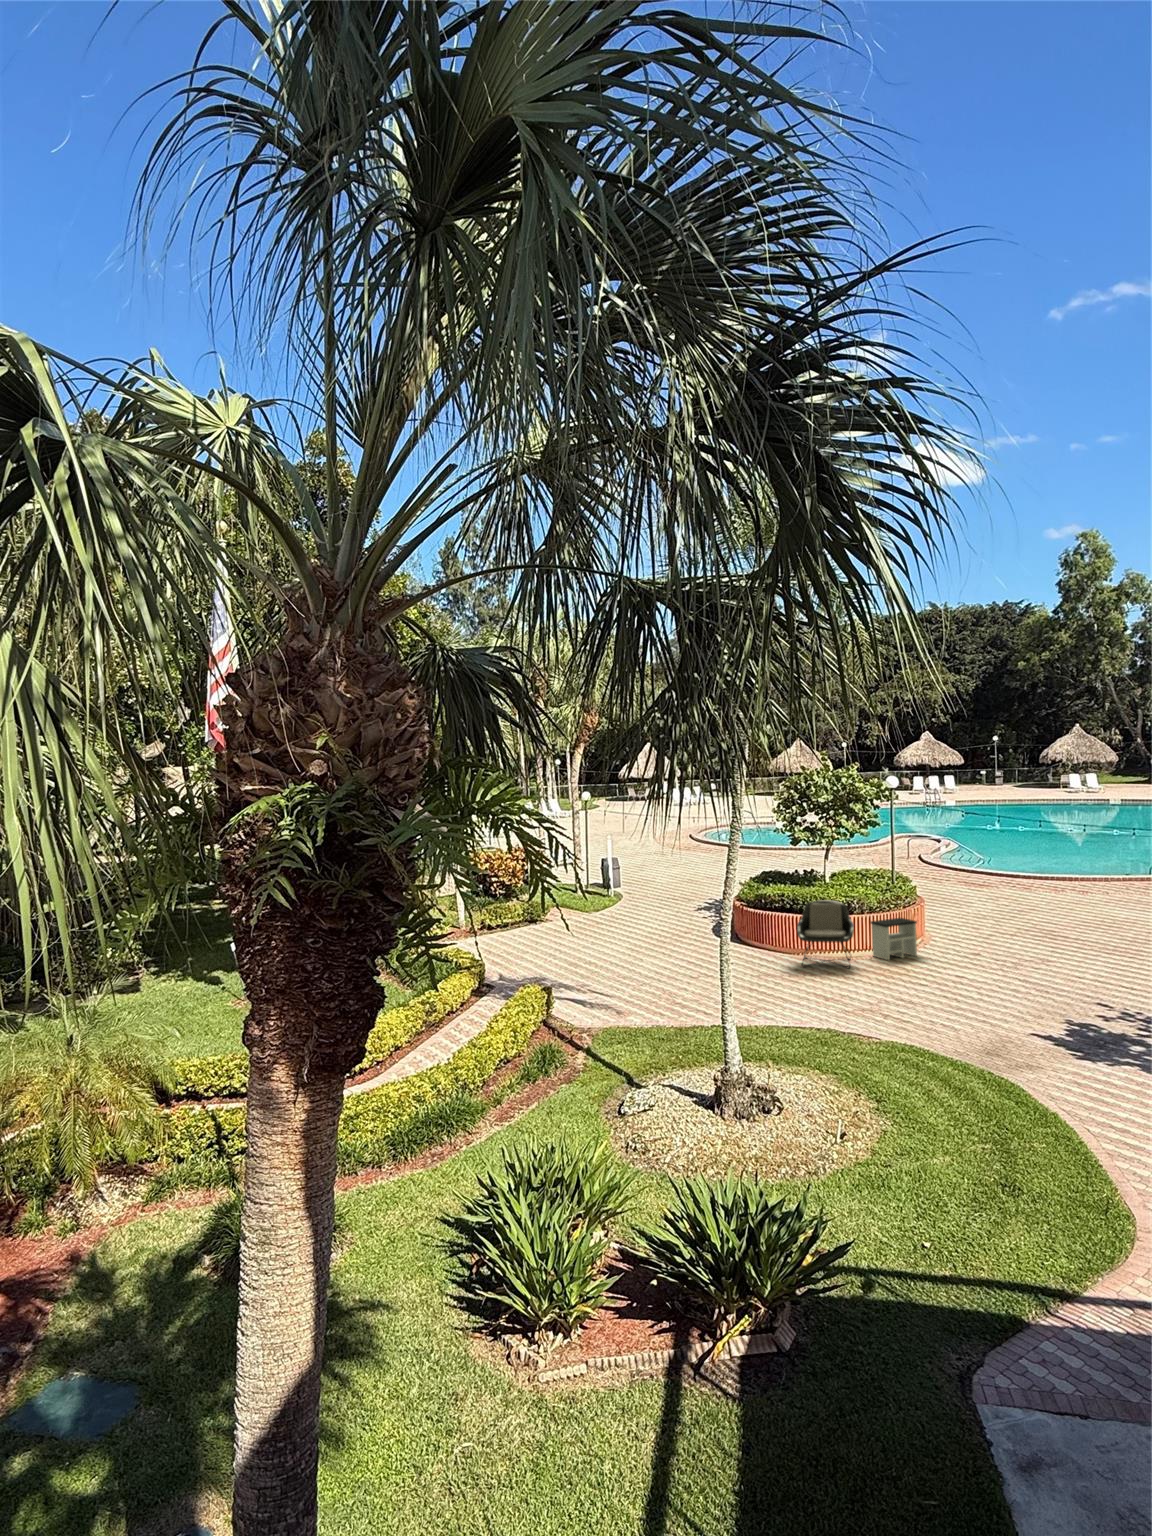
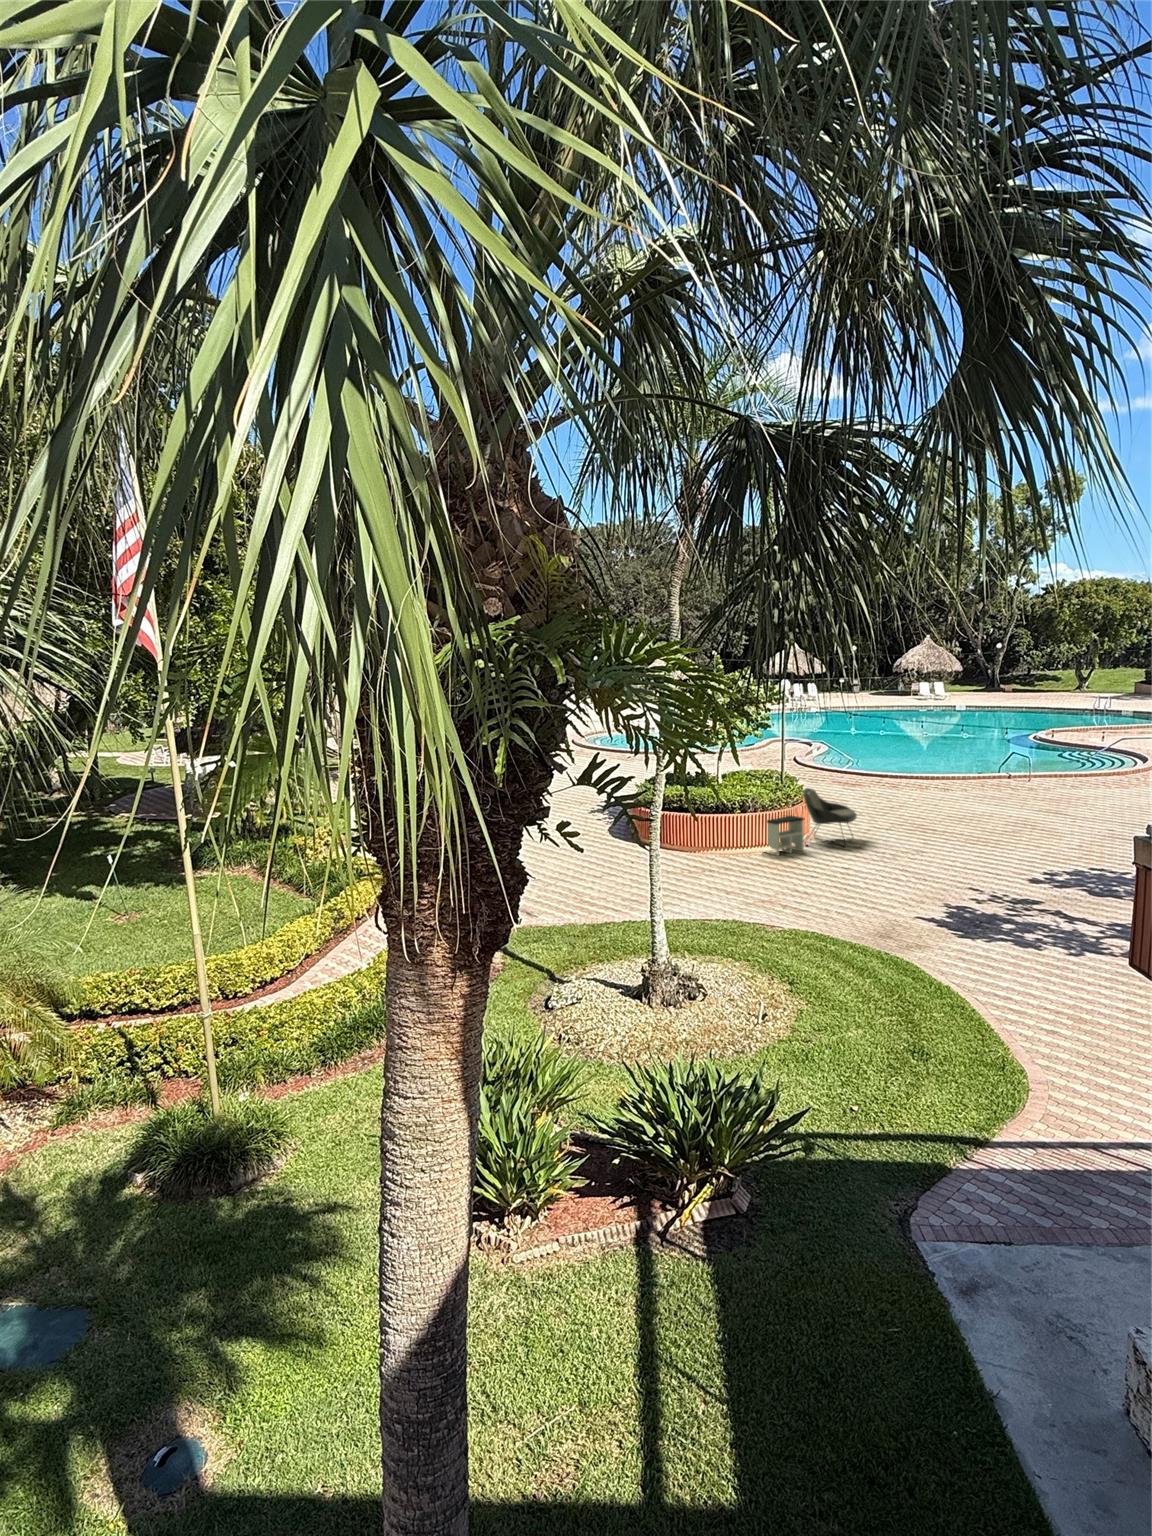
lounge chair: present [796,900,854,969] -> present [803,788,857,847]

